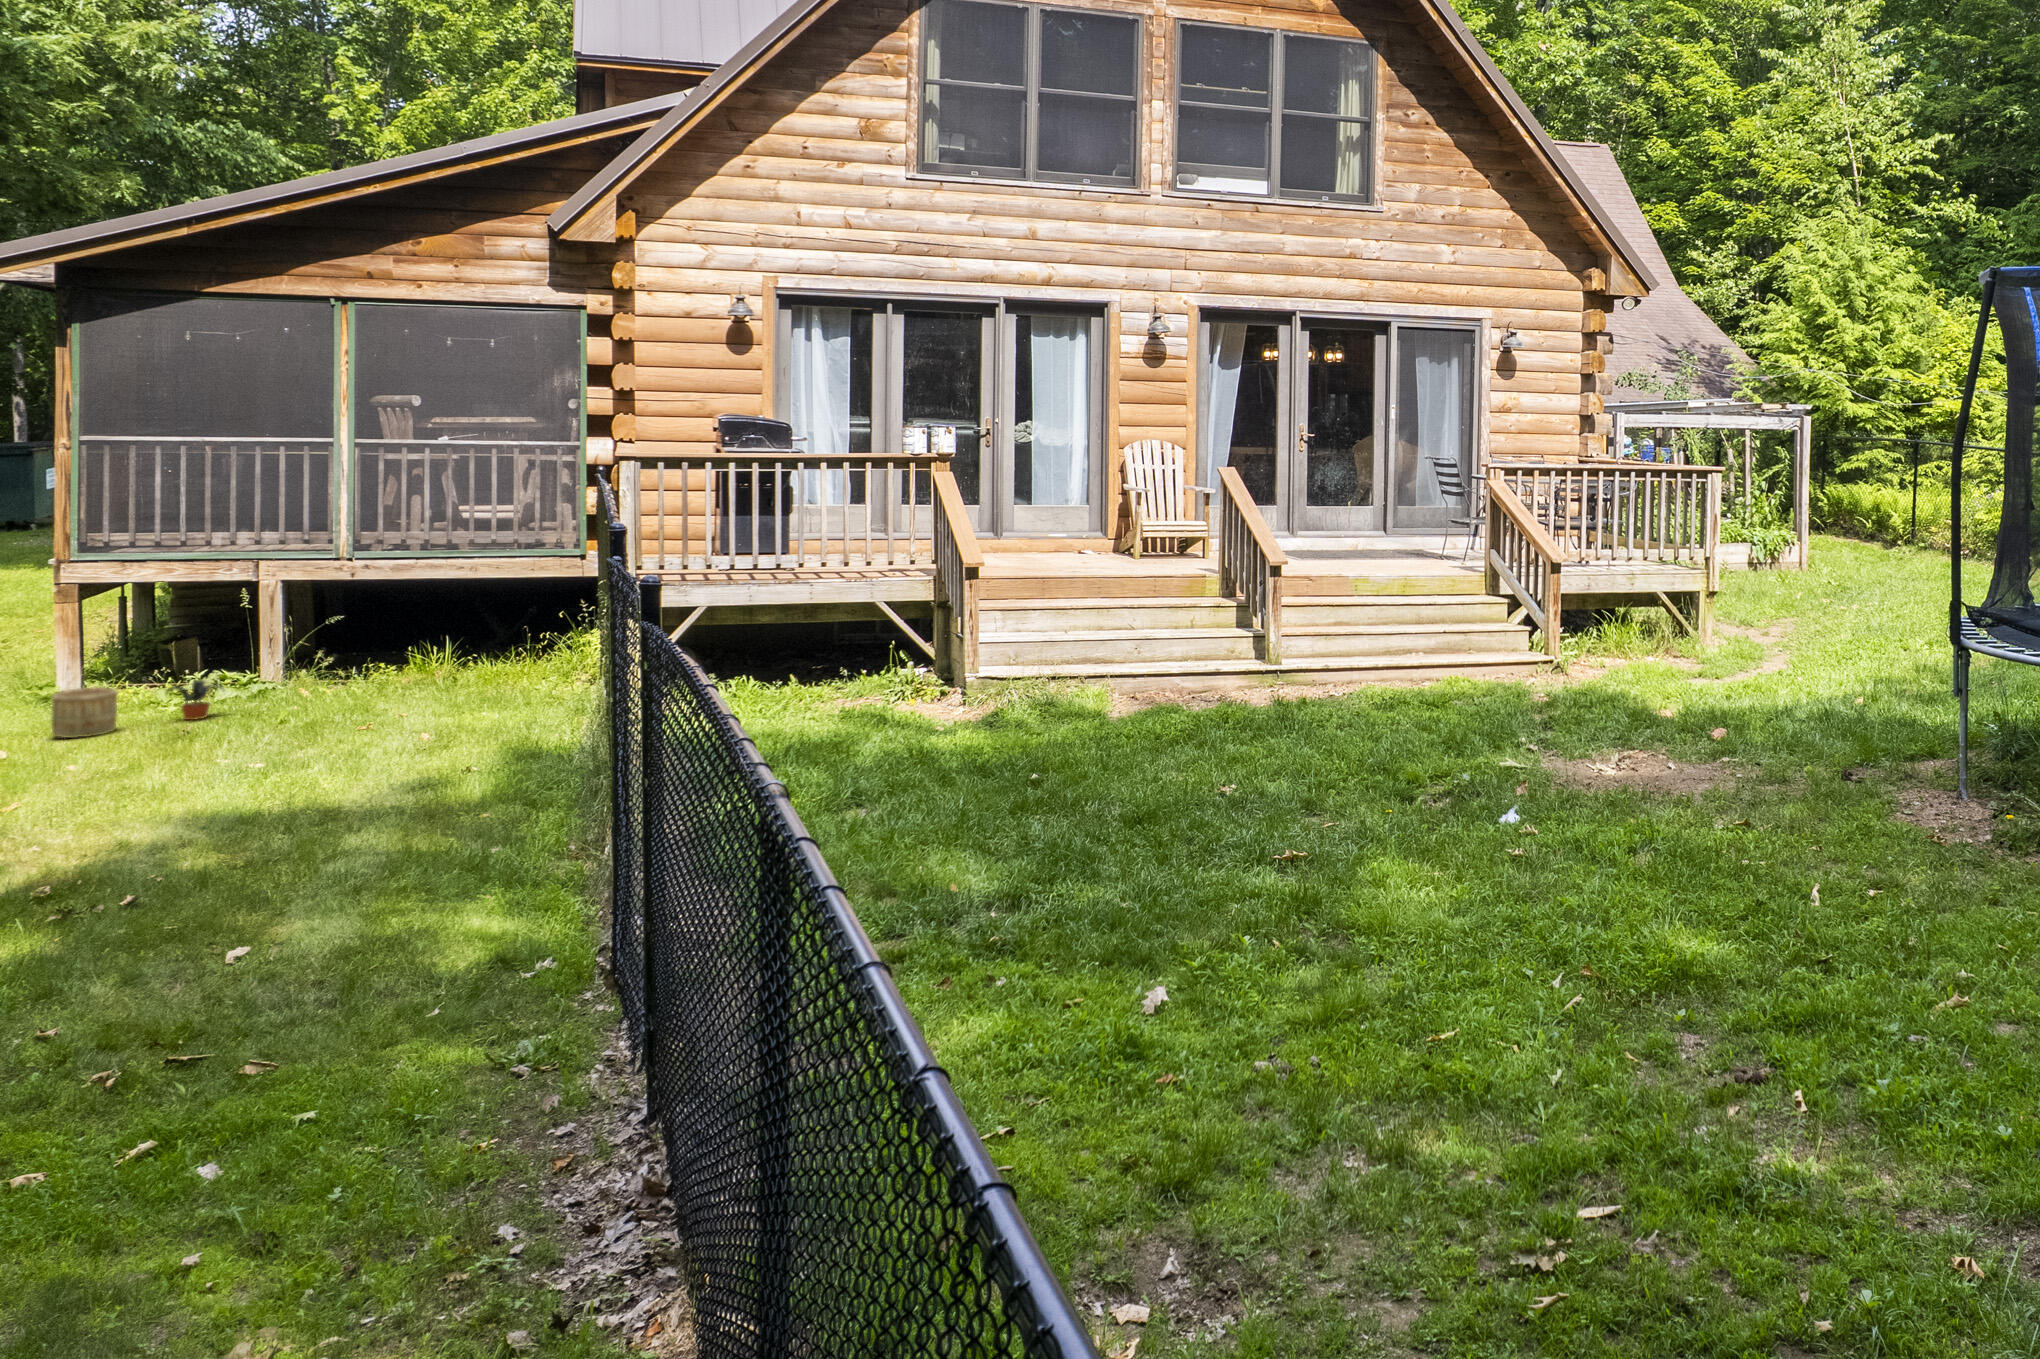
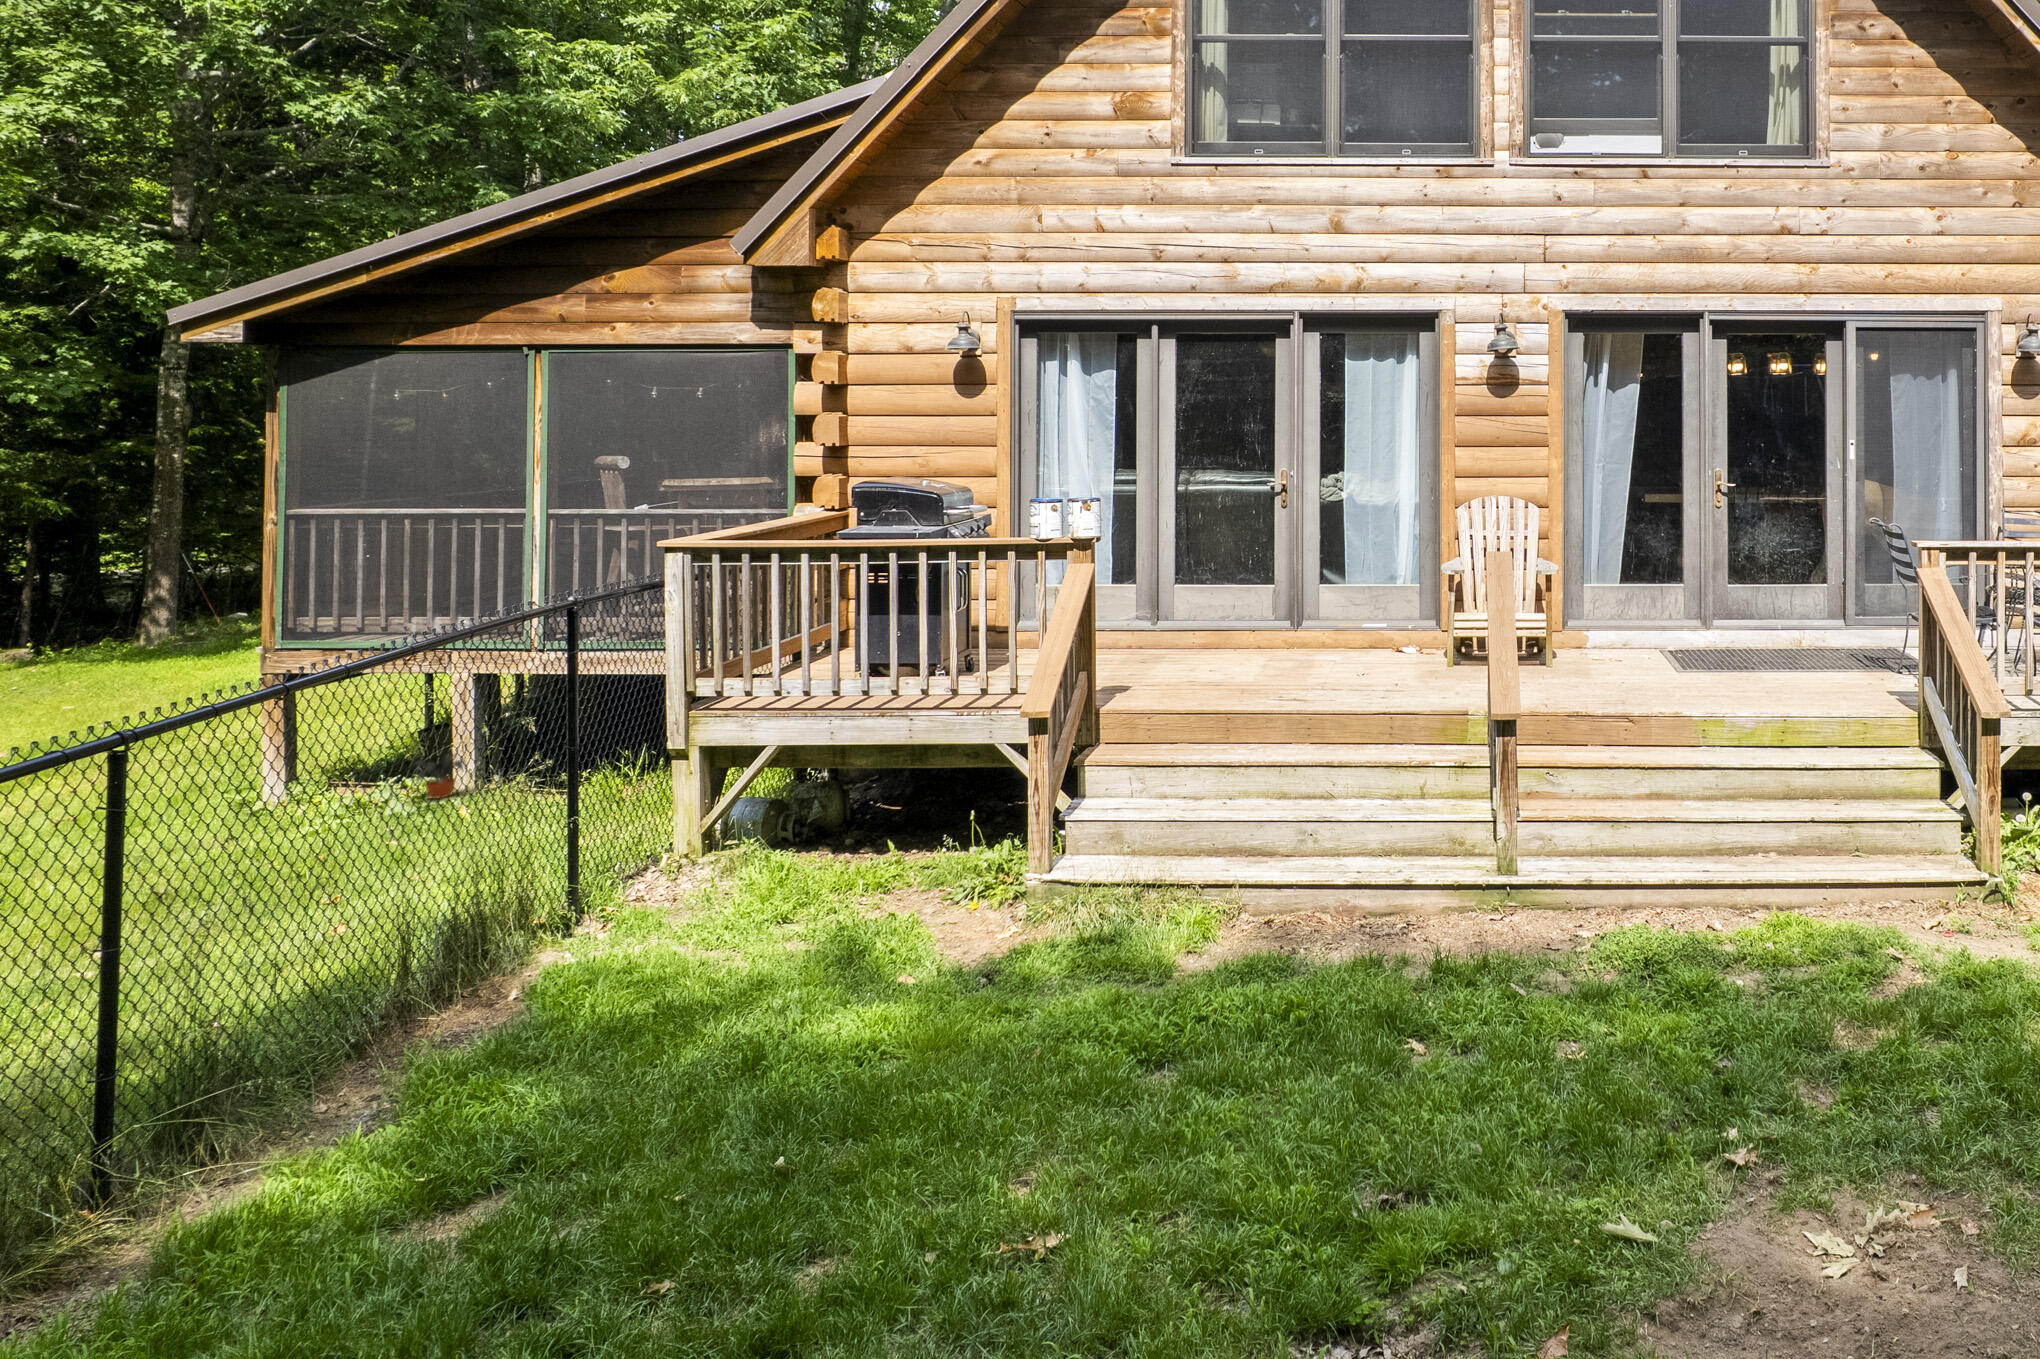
wooden bucket: present [51,687,118,738] -> none [296,758,368,815]

